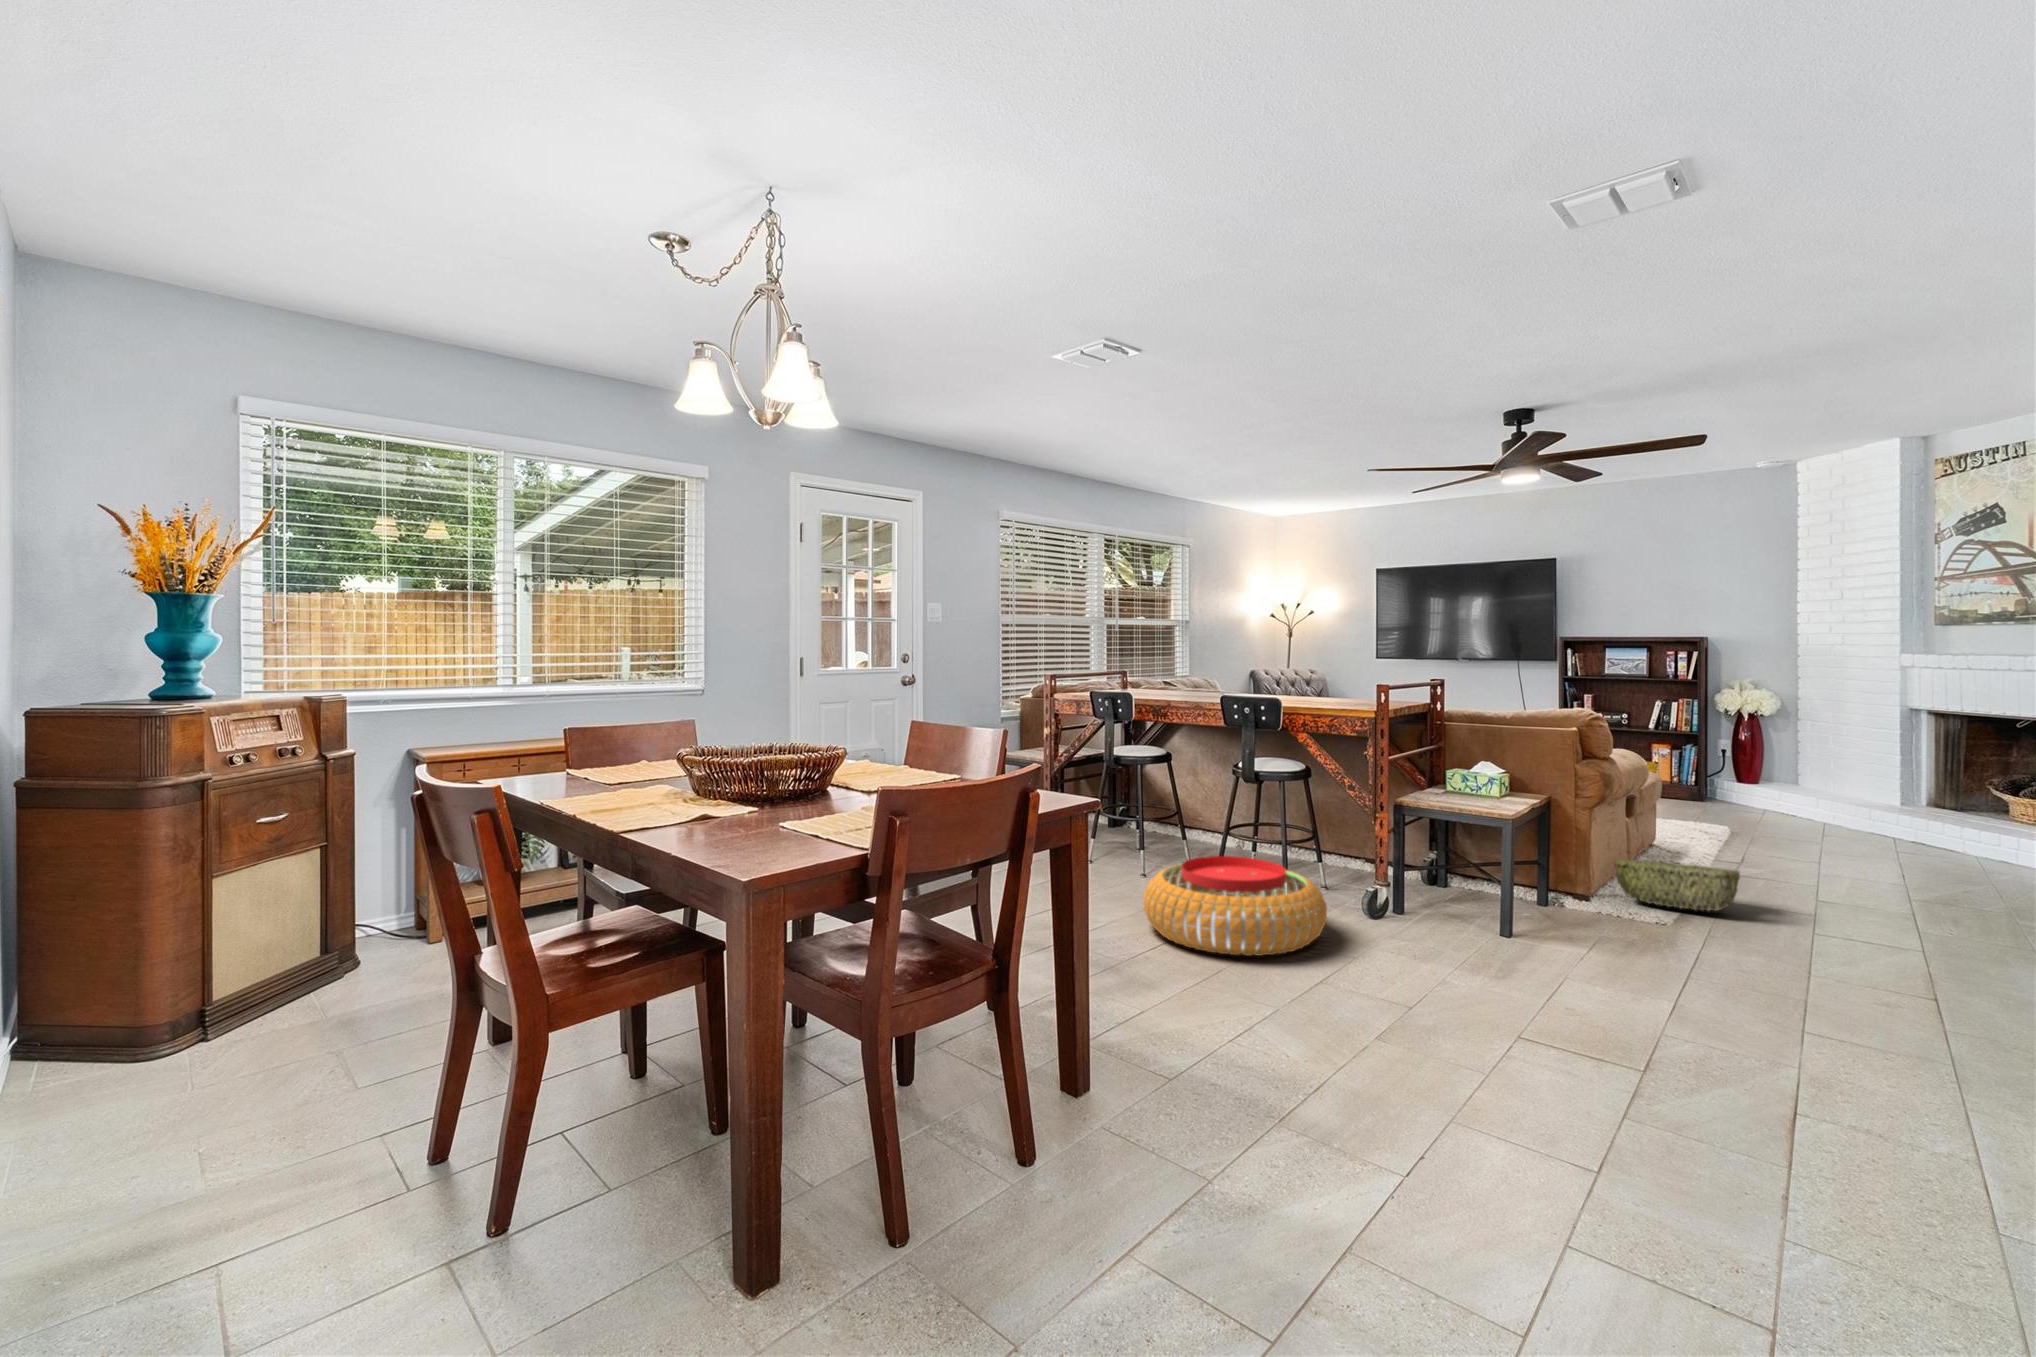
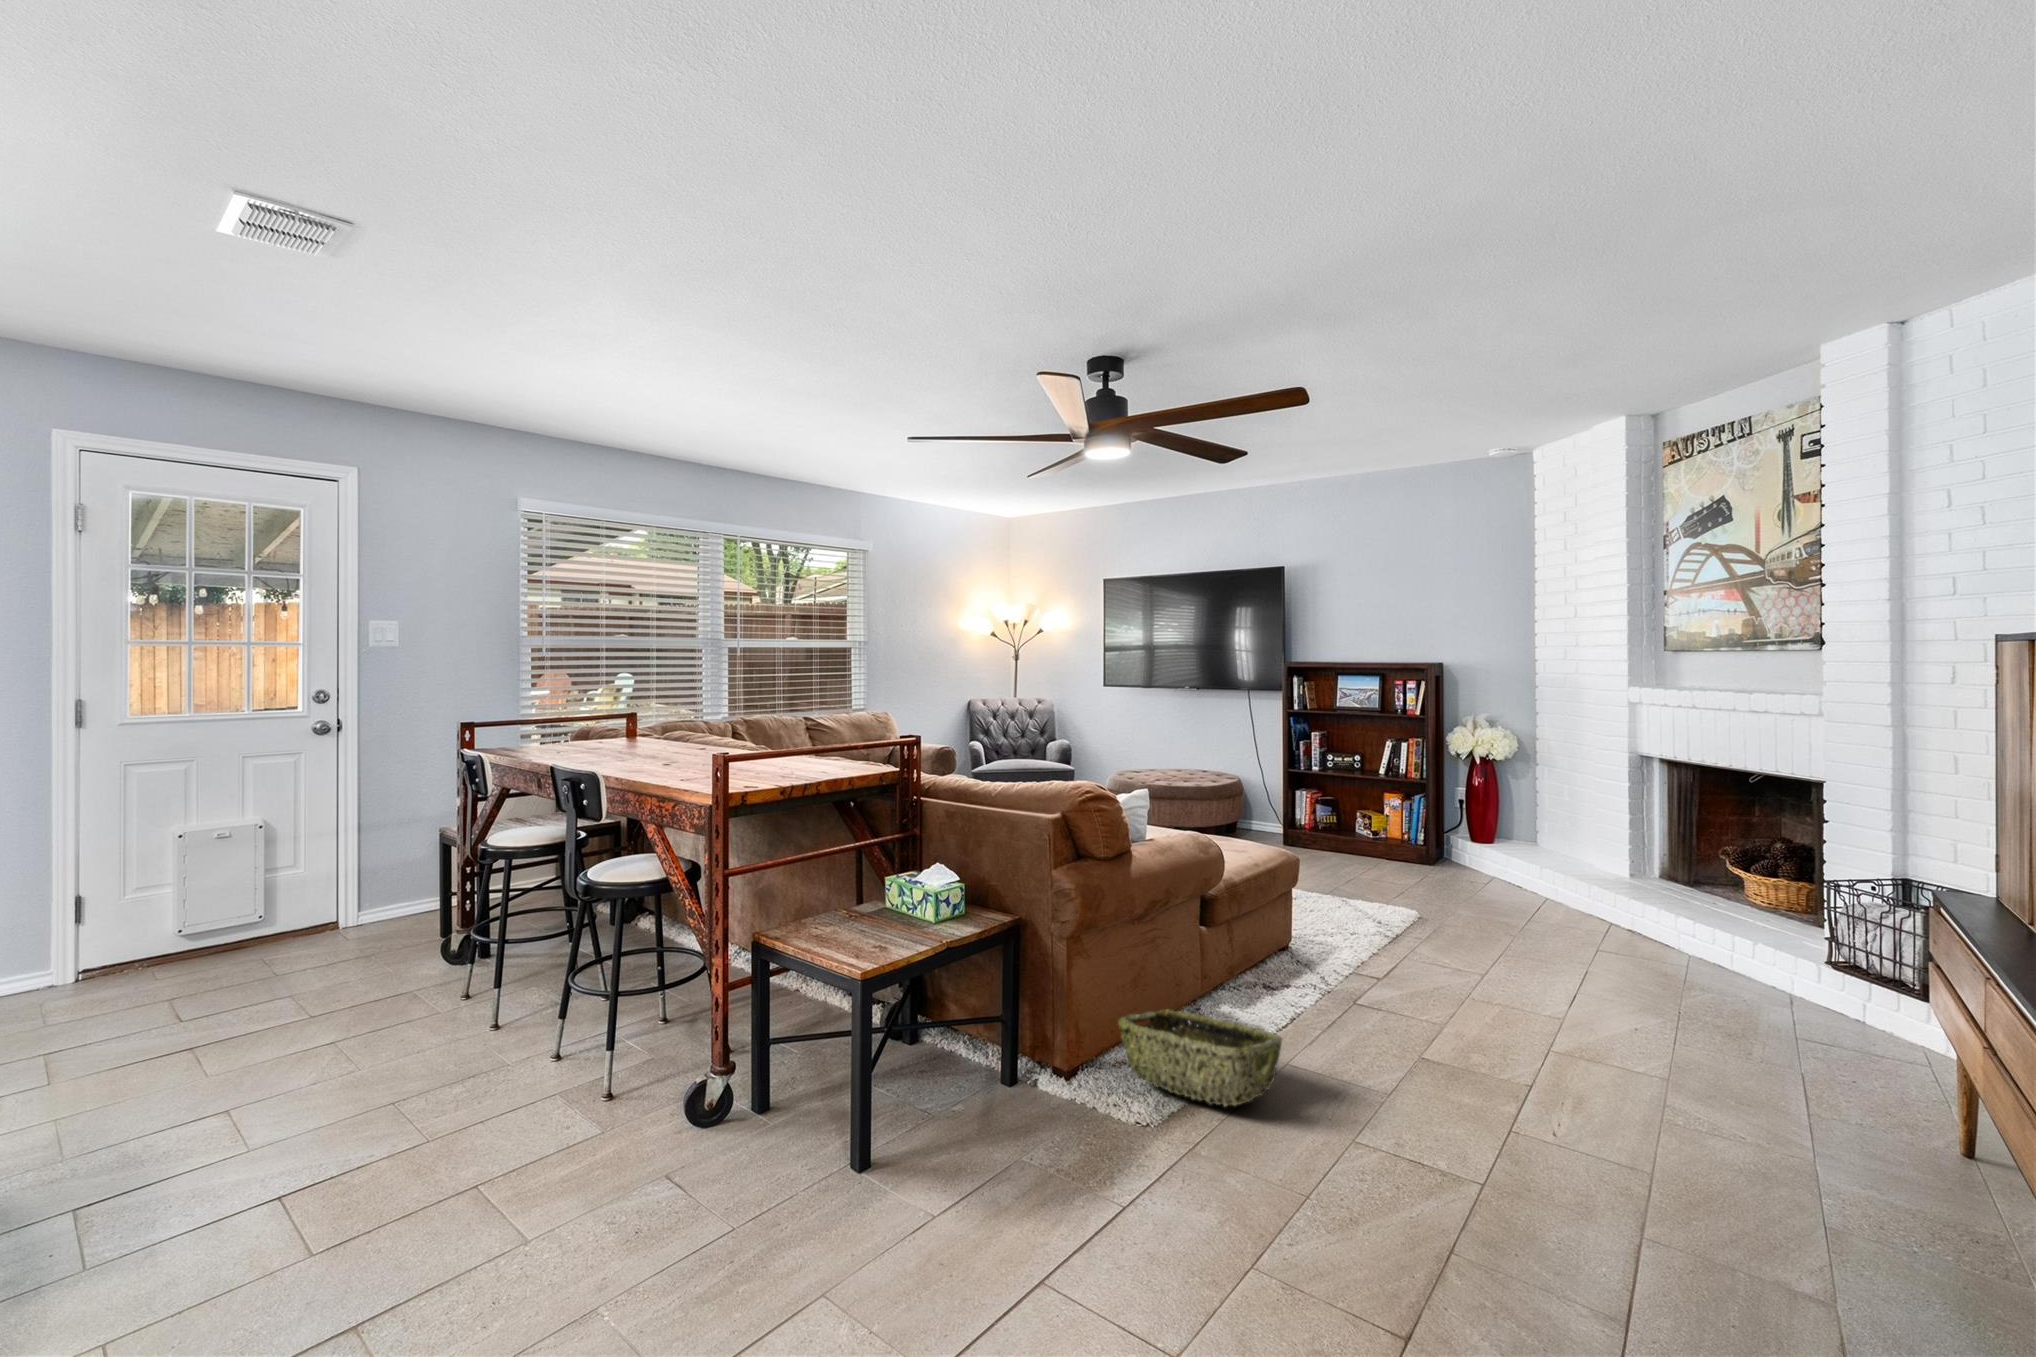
pouf: present [1143,856,1327,956] -> none [203,1049,569,1275]

